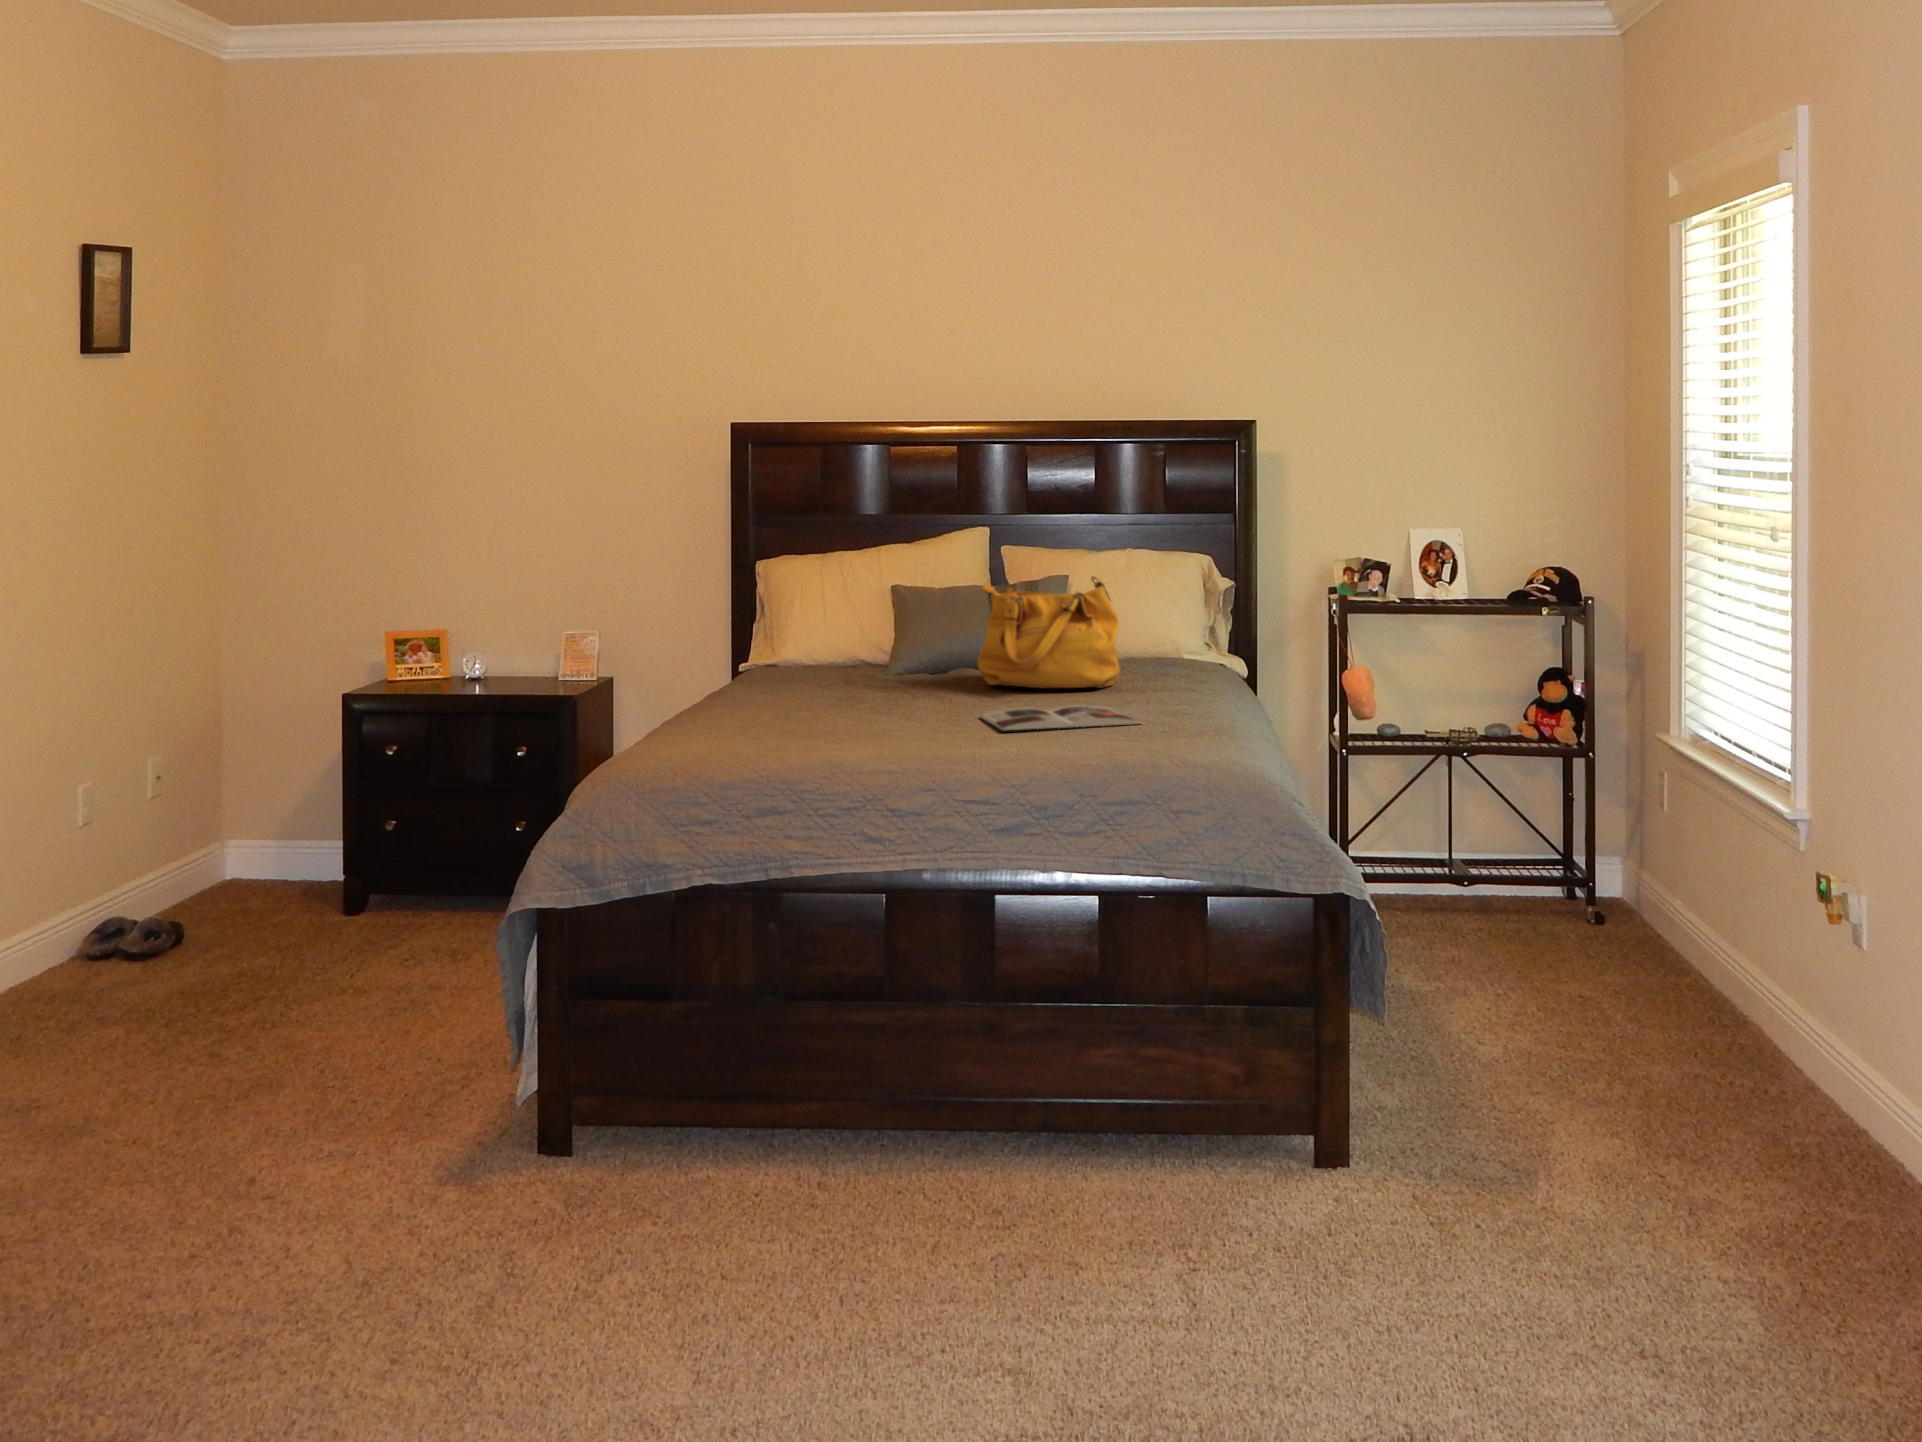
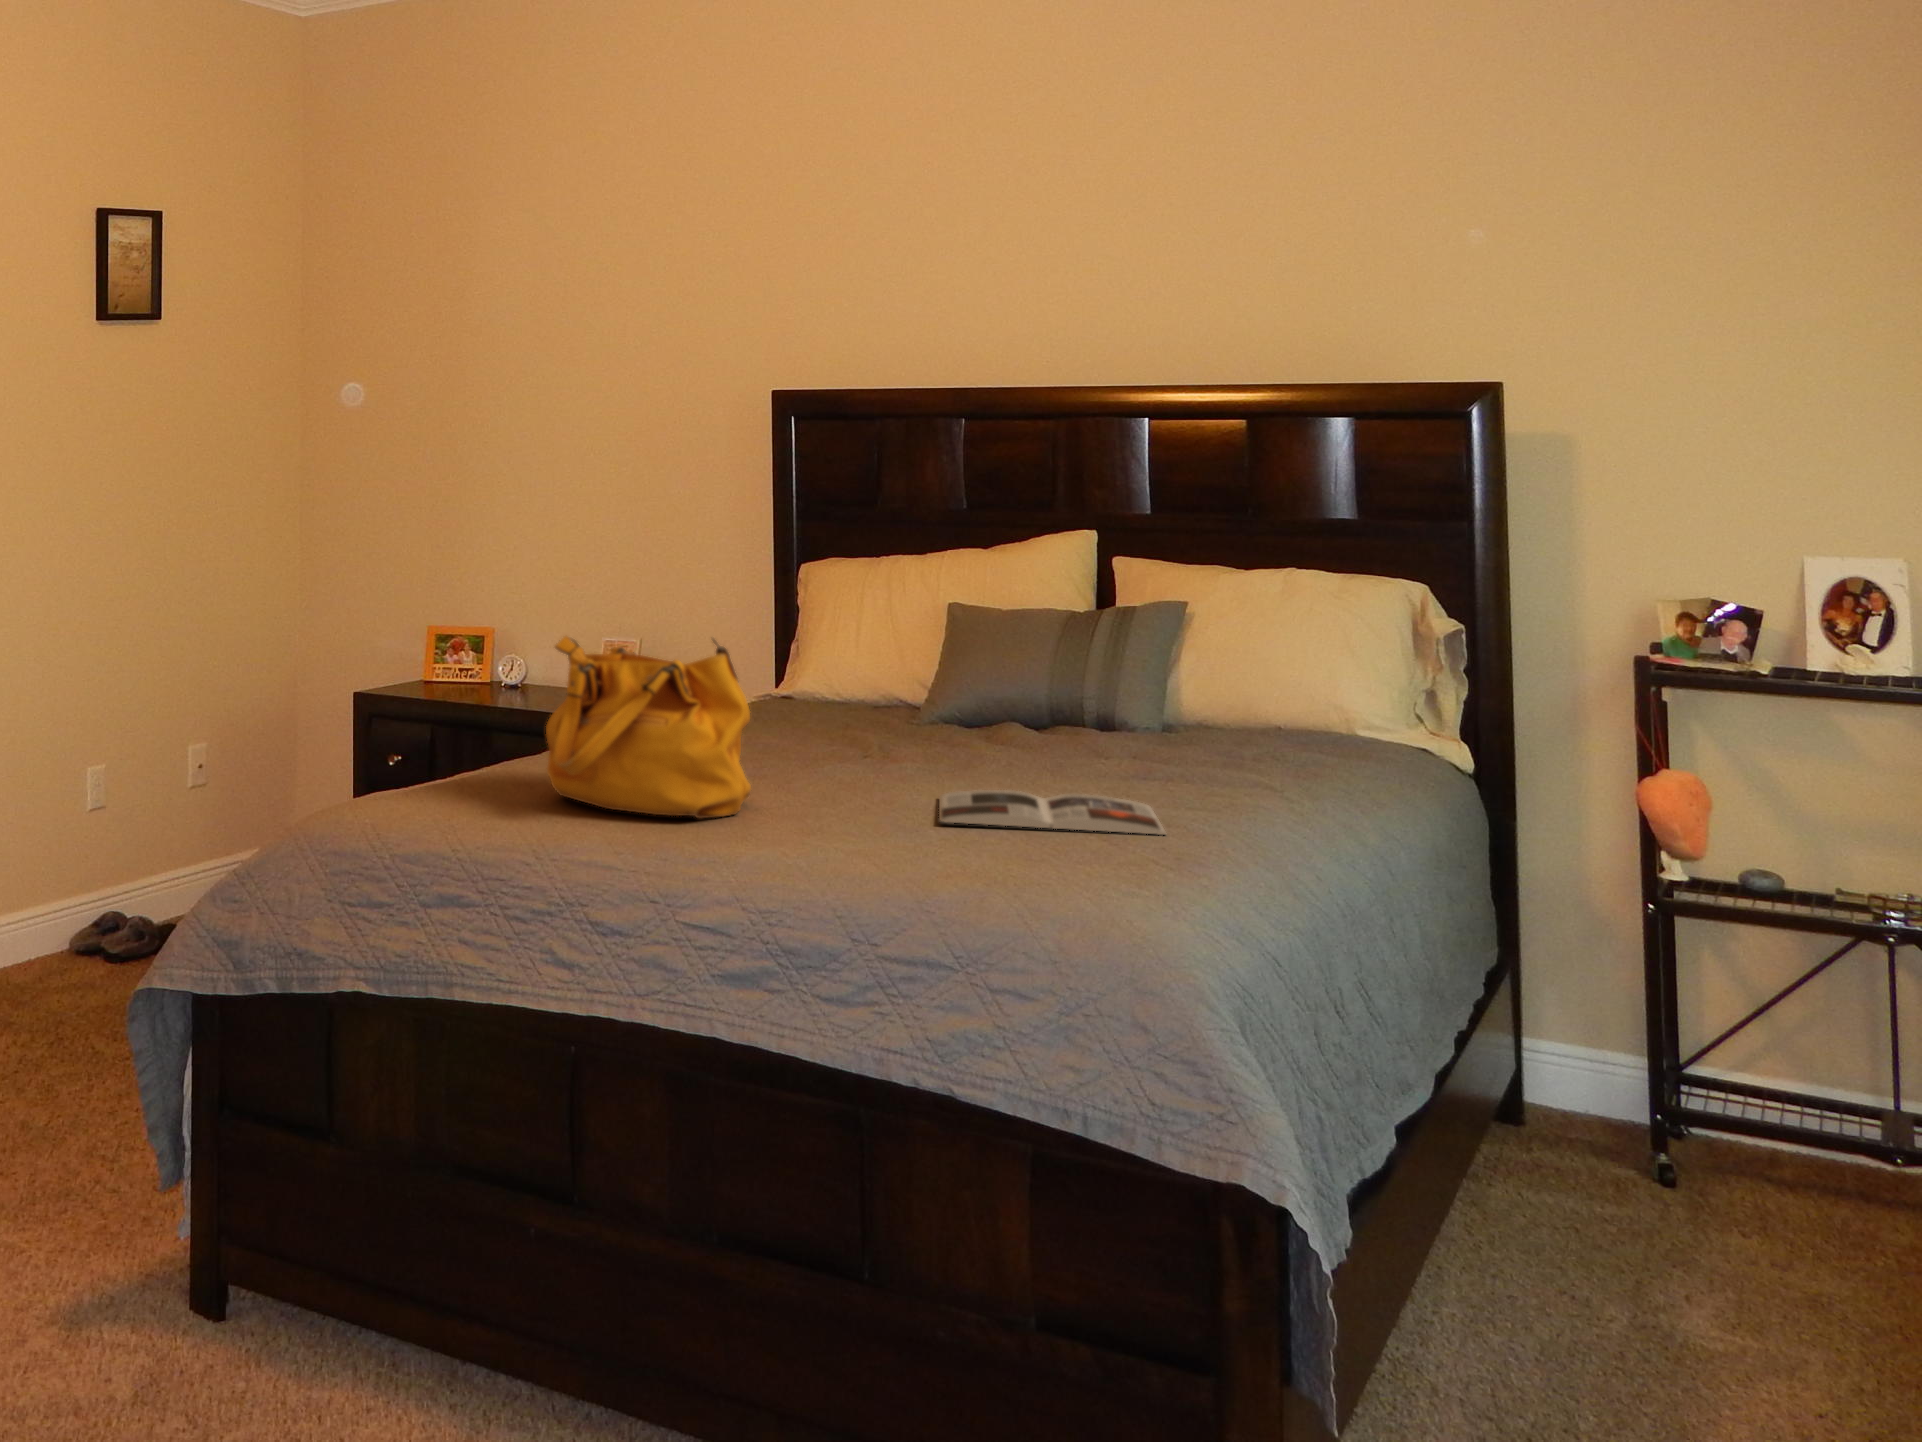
handbag: present [978,576,1120,688] -> present [546,636,751,818]

